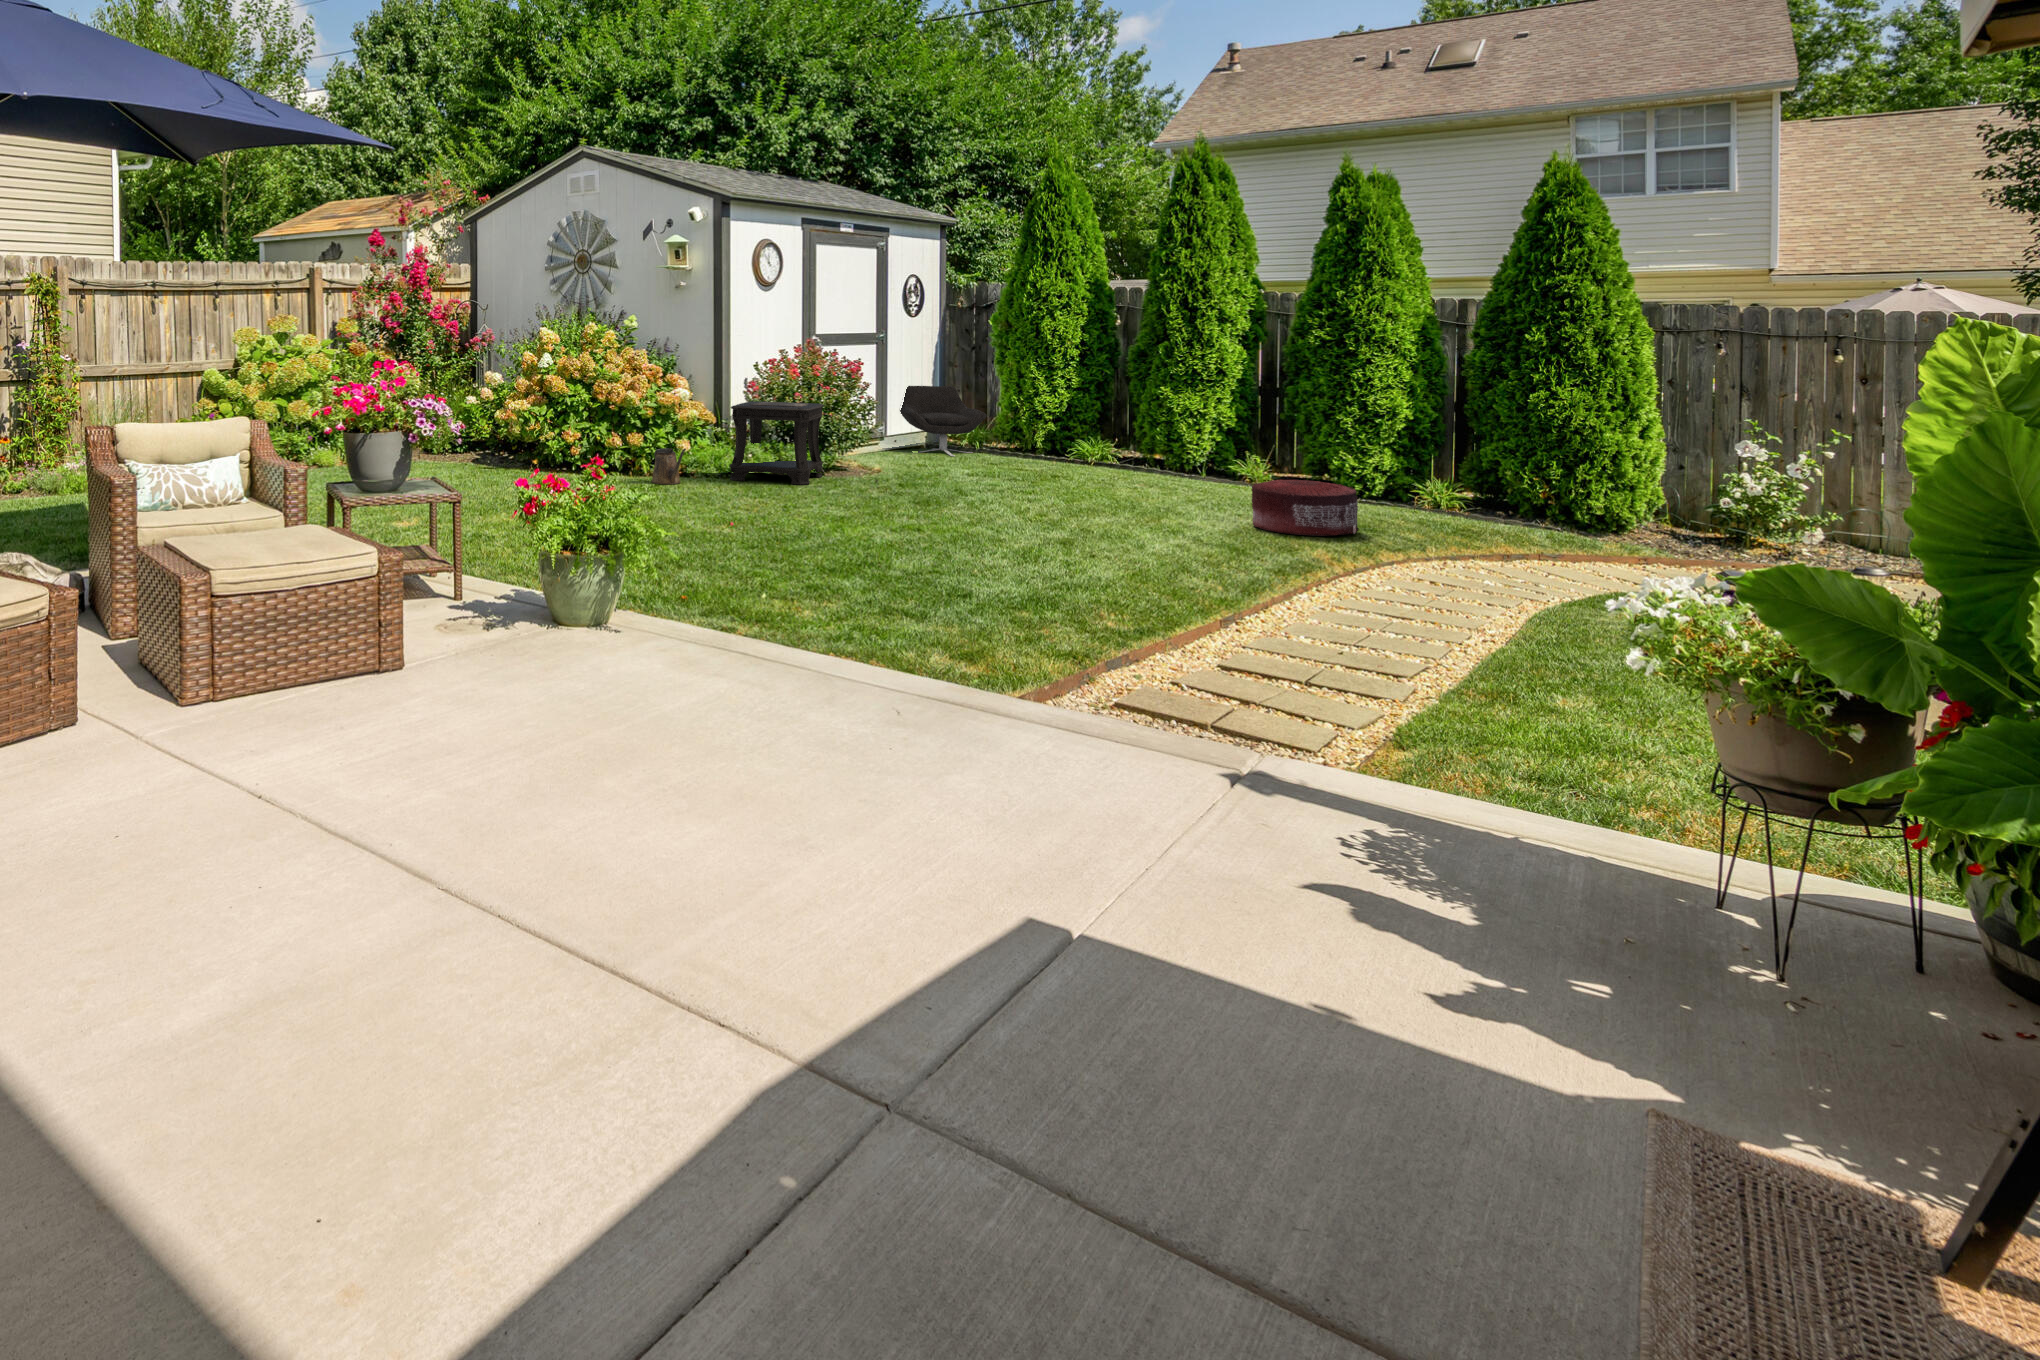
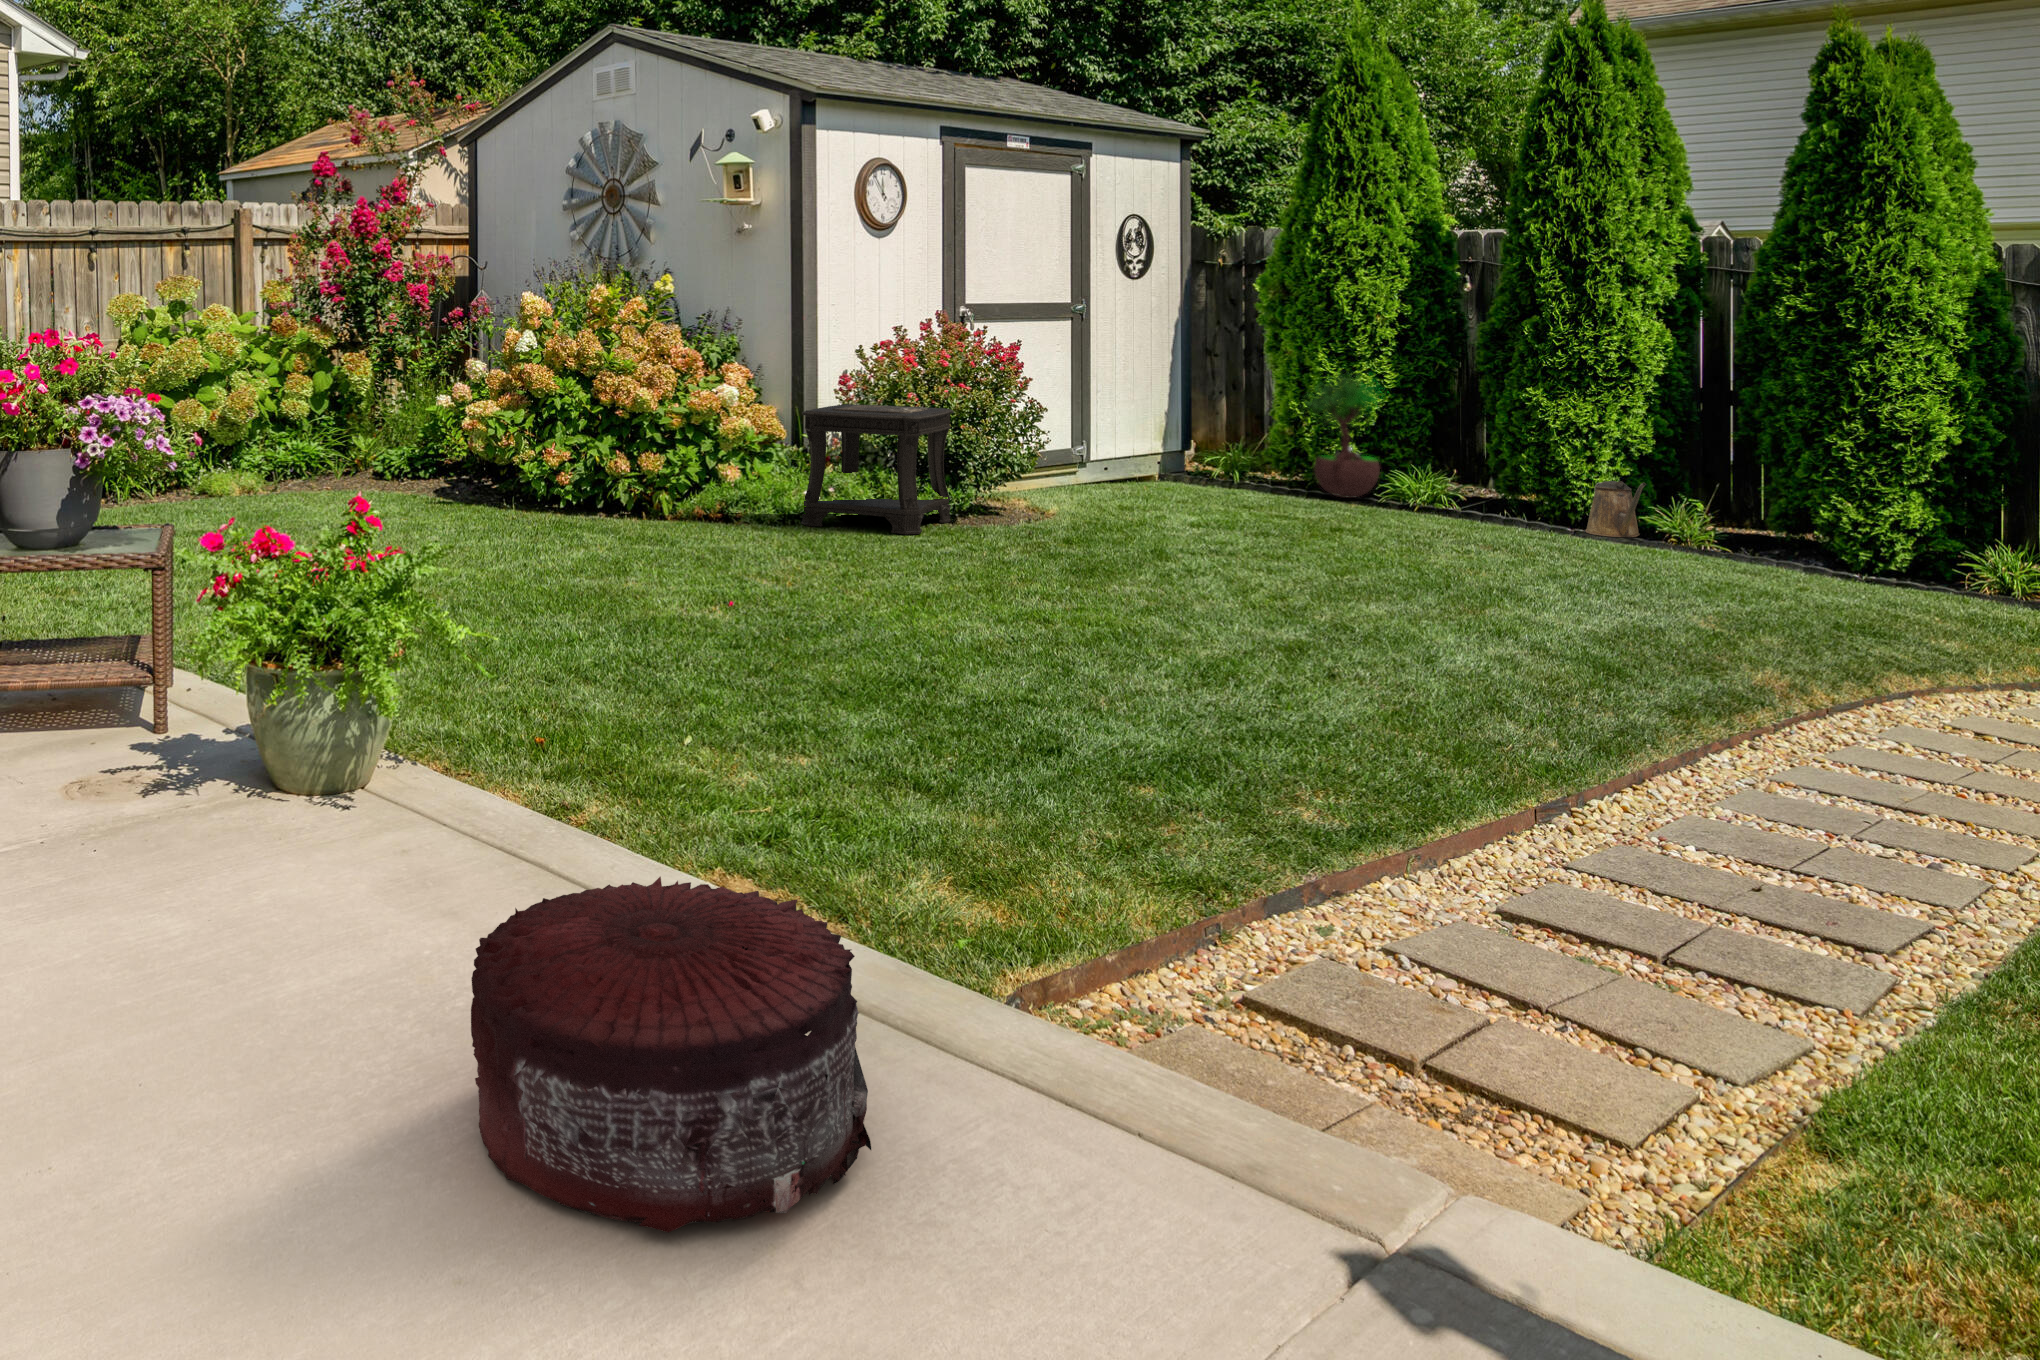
potted tree: none [1026,373,1081,459] -> present [1306,373,1383,498]
lounge chair: present [900,386,987,456] -> none [1106,382,1239,491]
watering can: present [651,448,686,484] -> present [1585,481,1646,537]
pouf: present [1251,479,1359,536] -> present [471,877,871,1233]

